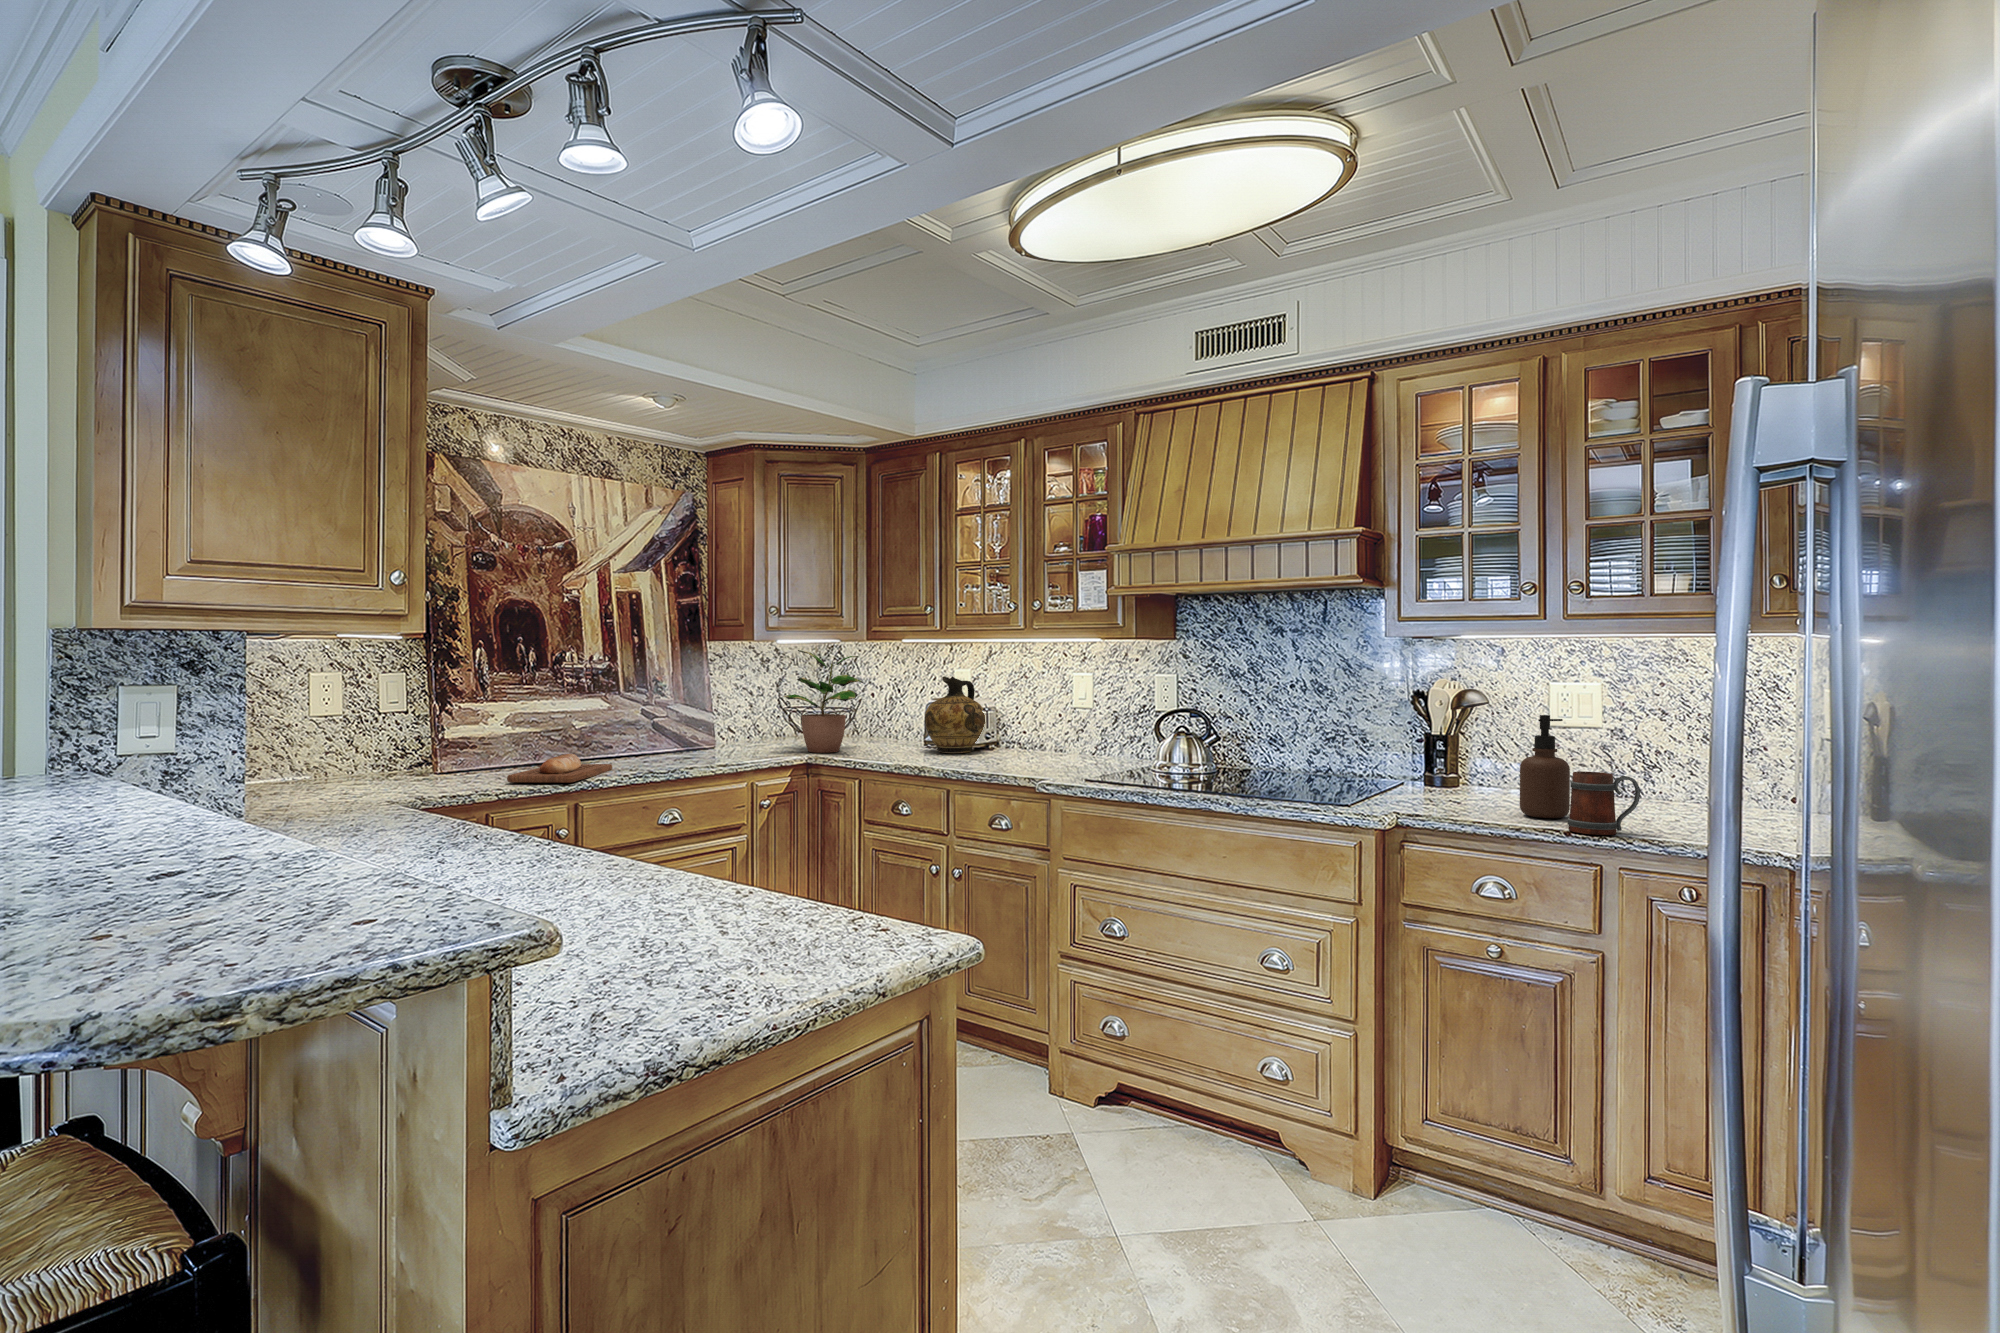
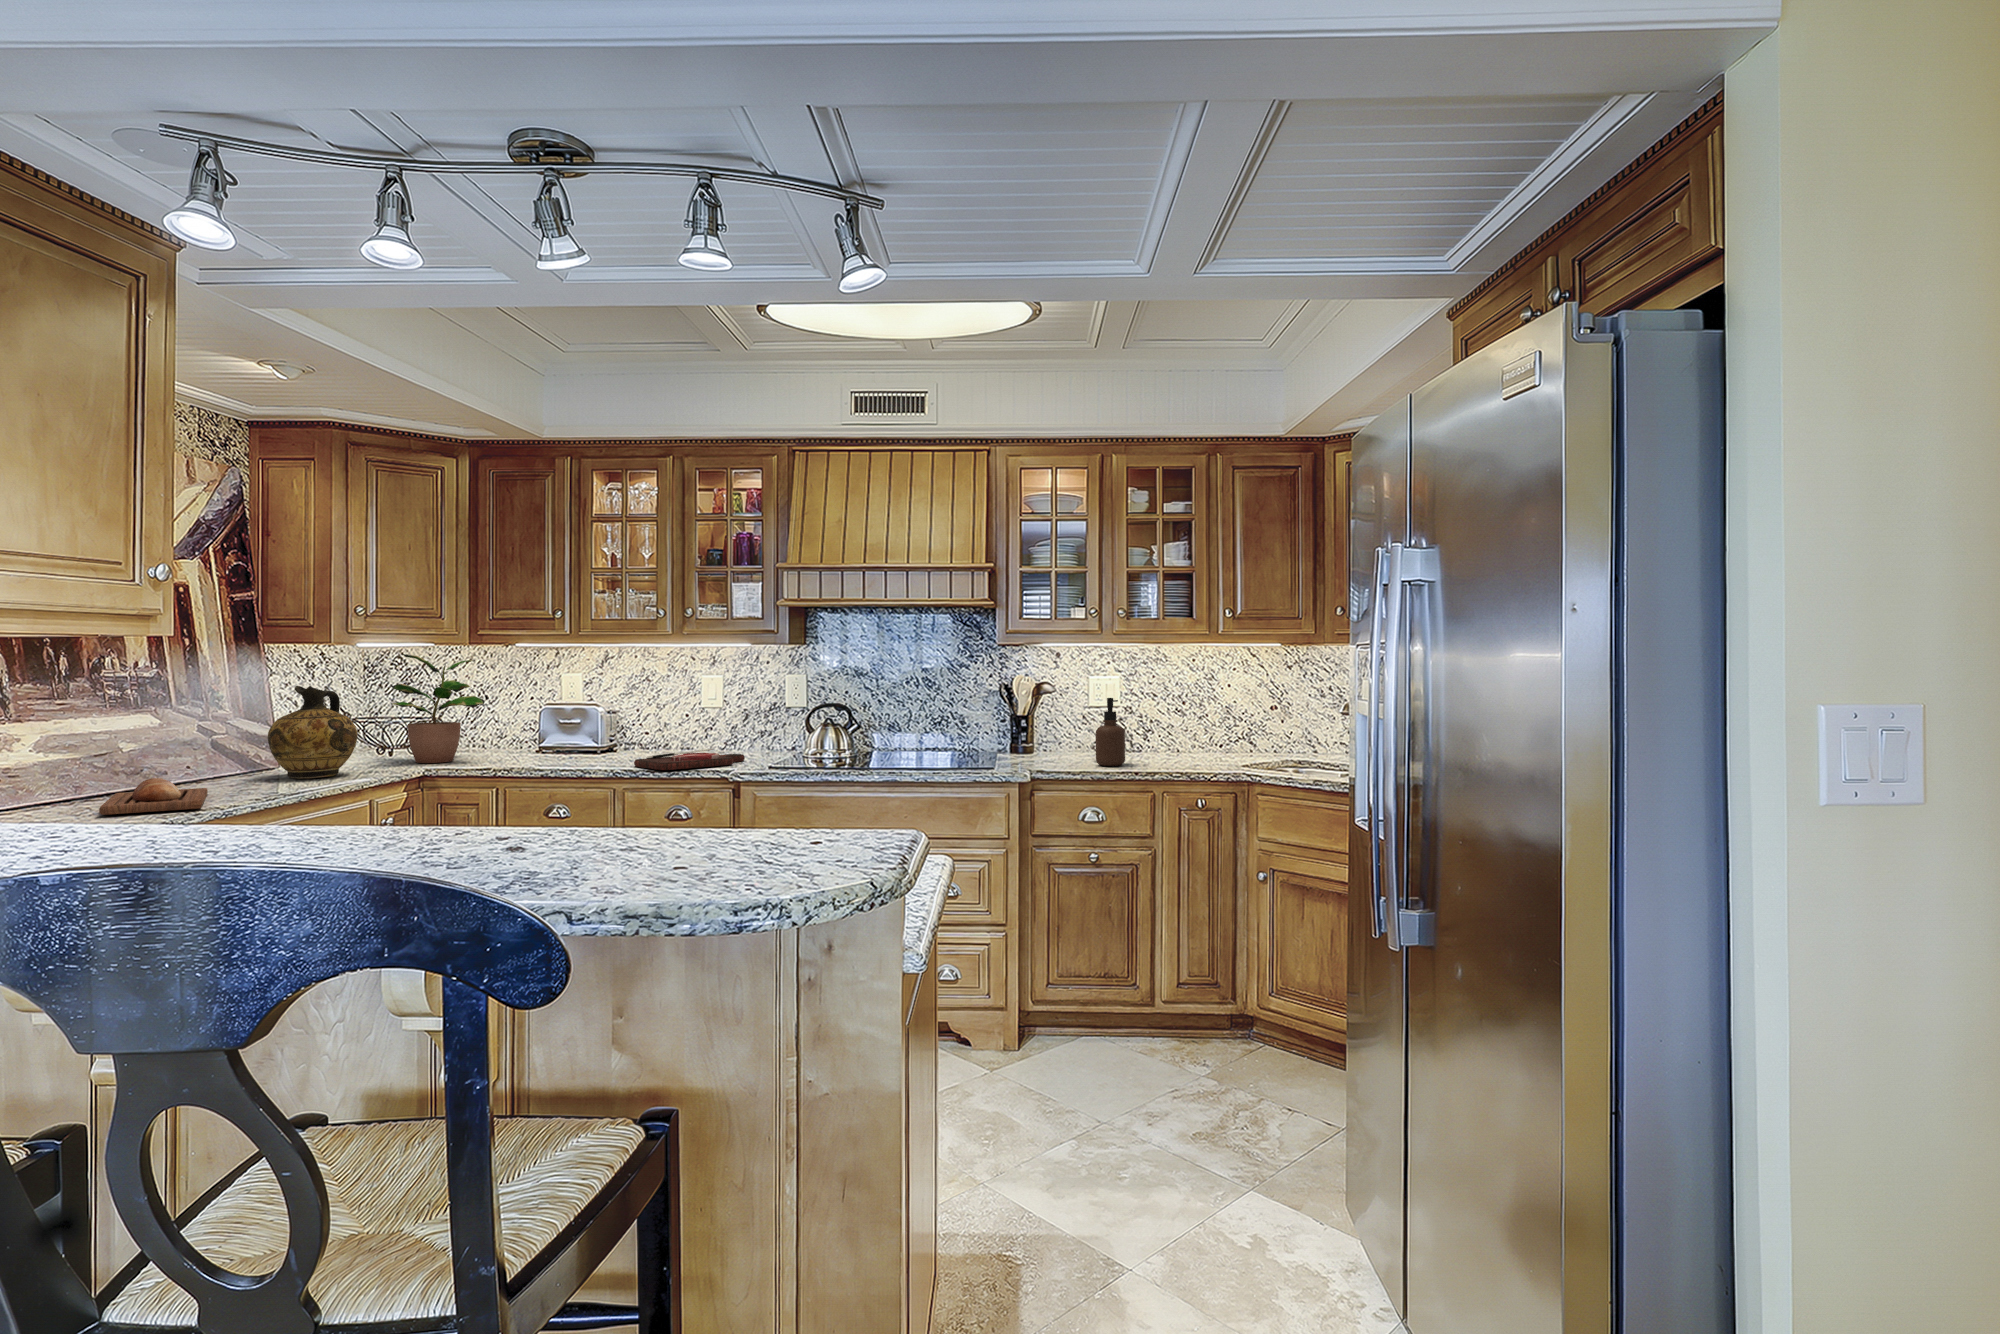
ceramic jug: present [924,676,985,753] -> present [268,686,358,779]
cutting board: none [967,756,1087,776] -> present [634,749,745,770]
mug: present [1567,771,1640,835] -> none [1134,733,1172,772]

